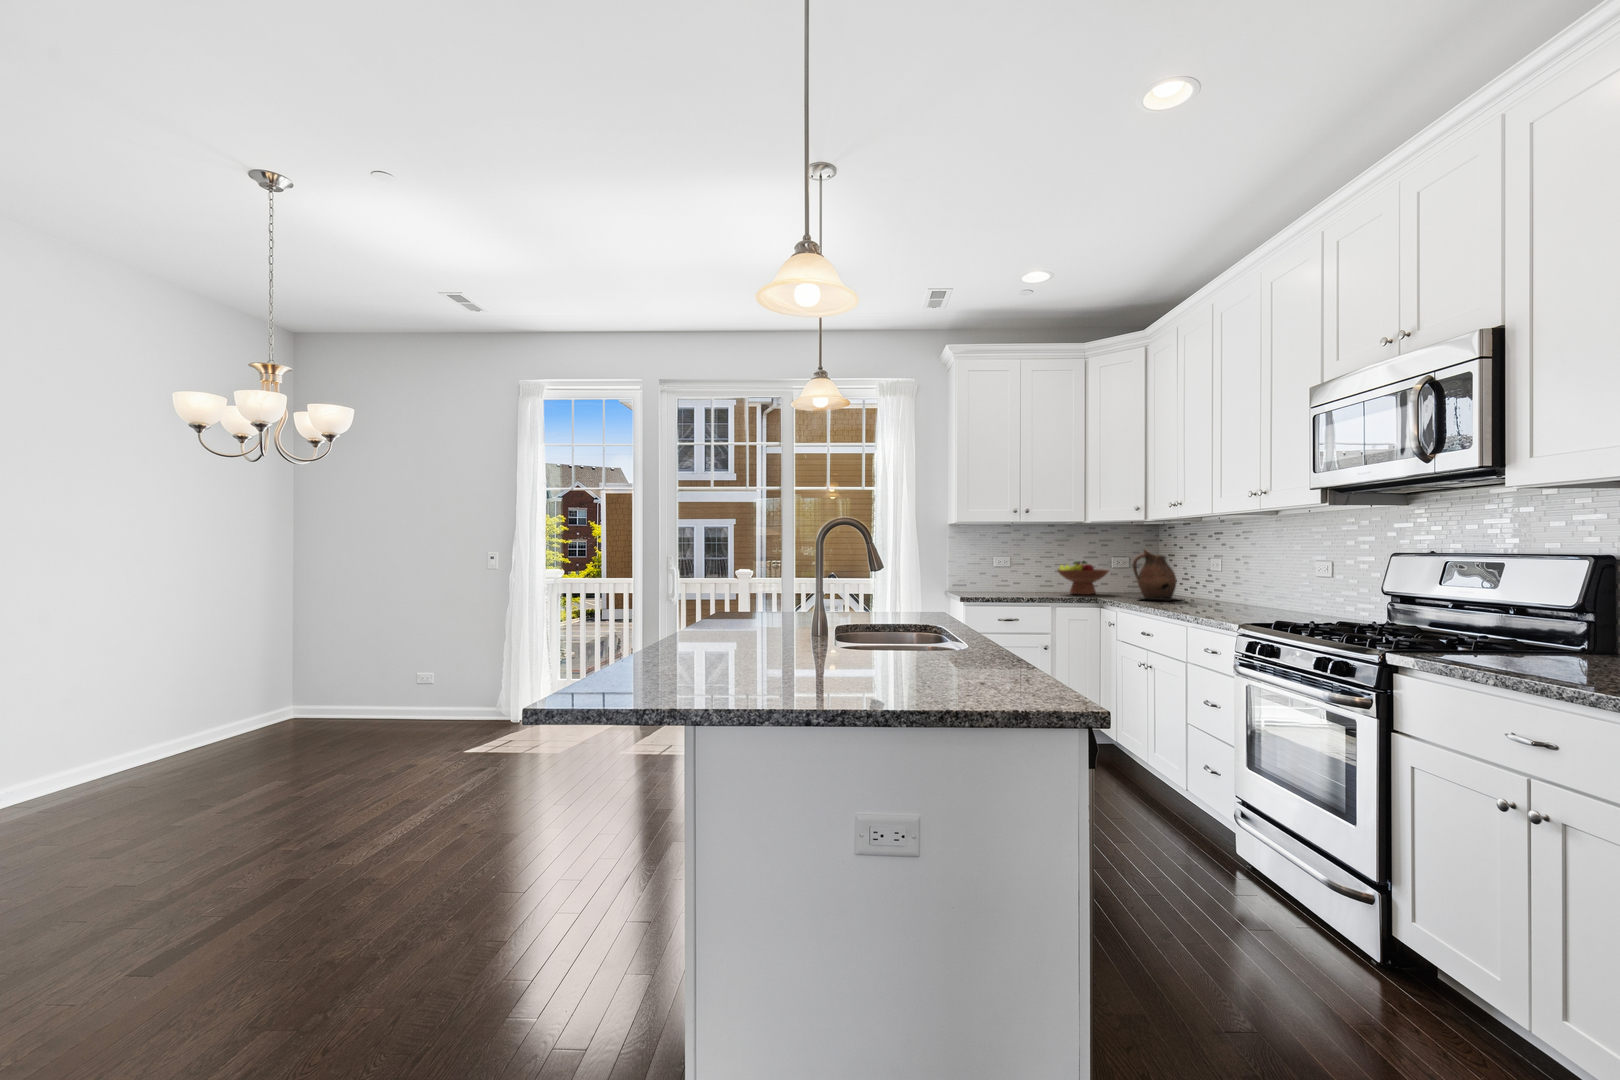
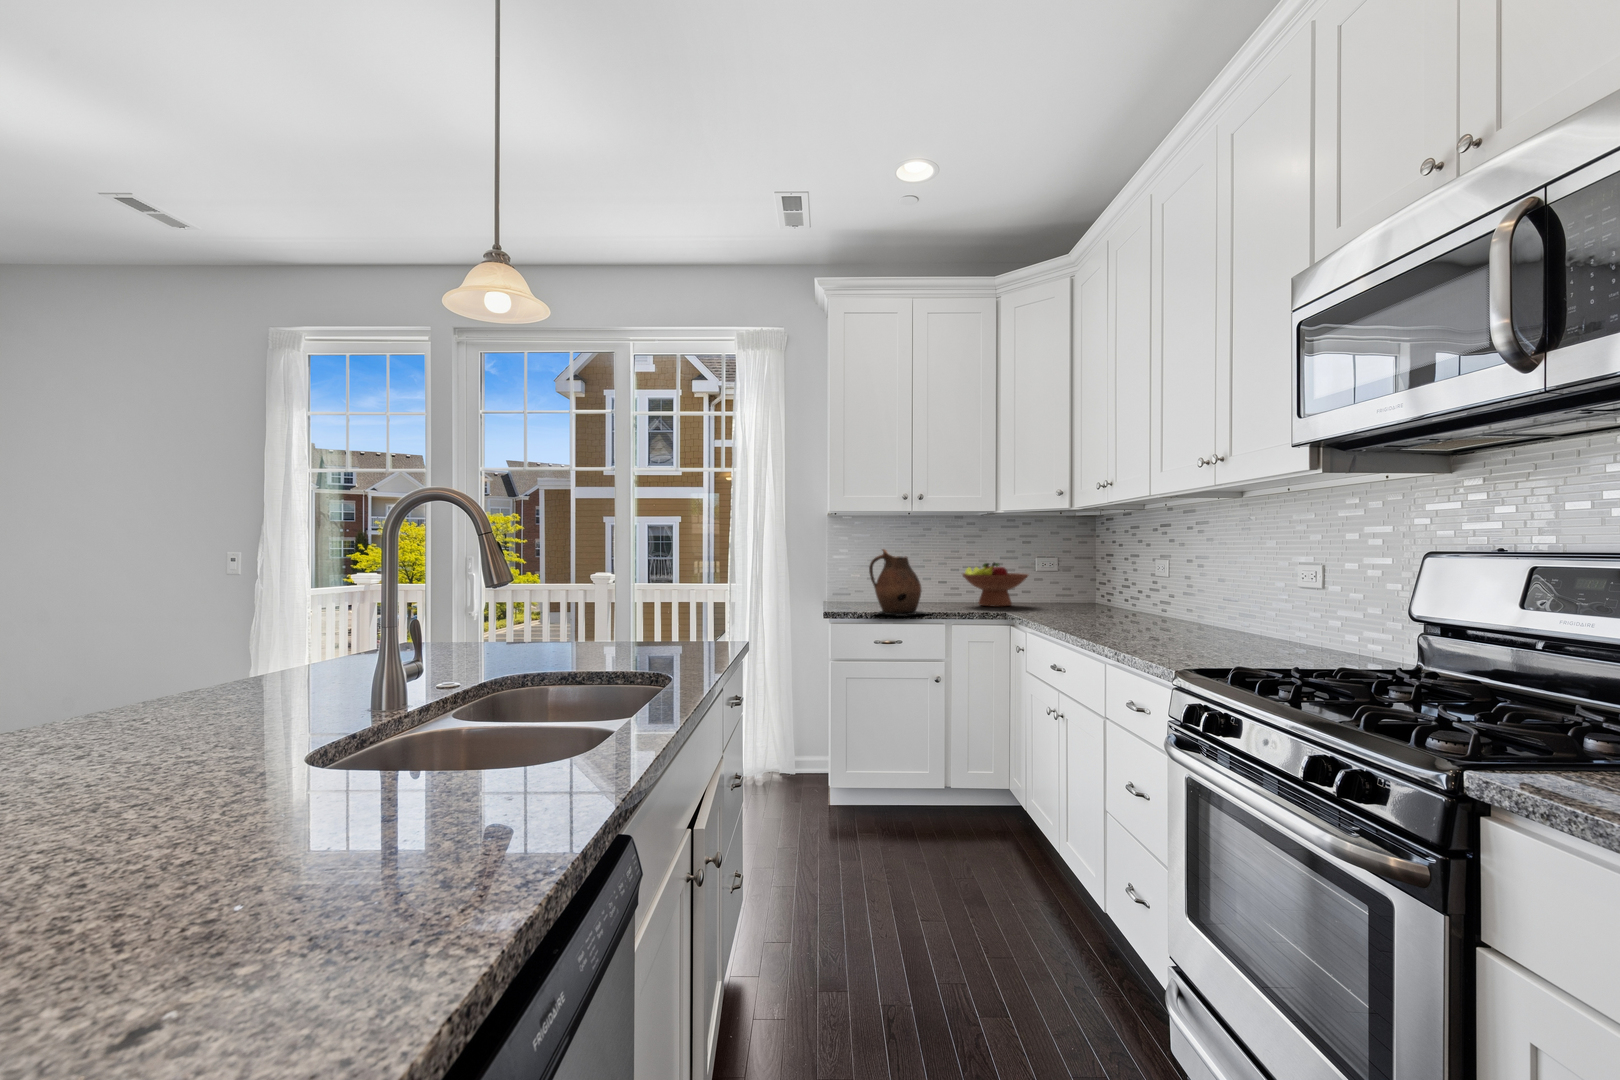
ceramic pitcher: present [1133,550,1177,600] -> present [869,549,932,616]

